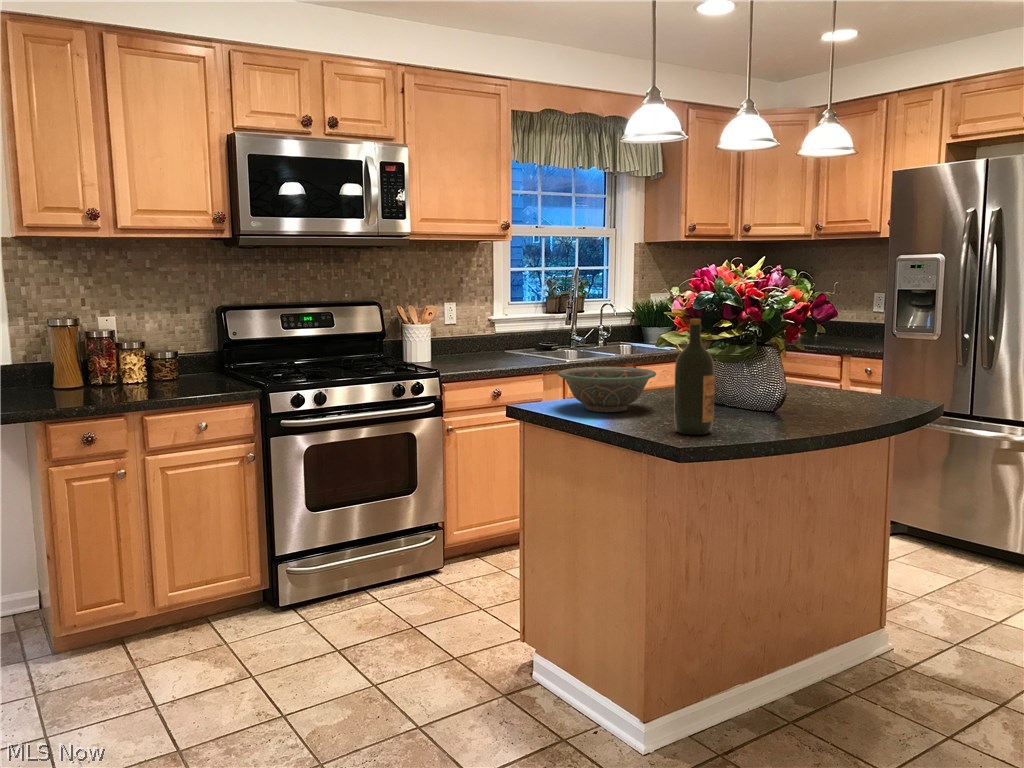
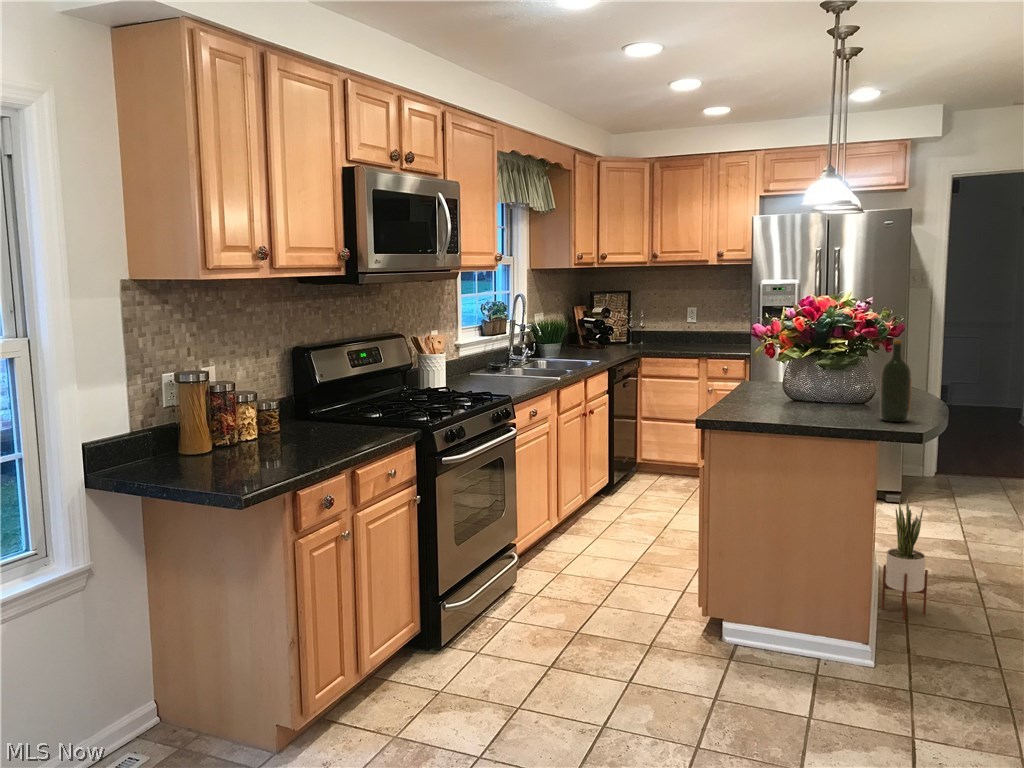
decorative bowl: present [558,367,656,412] -> none [743,378,823,414]
potted plant: none [783,556,836,730] -> present [882,499,928,620]

